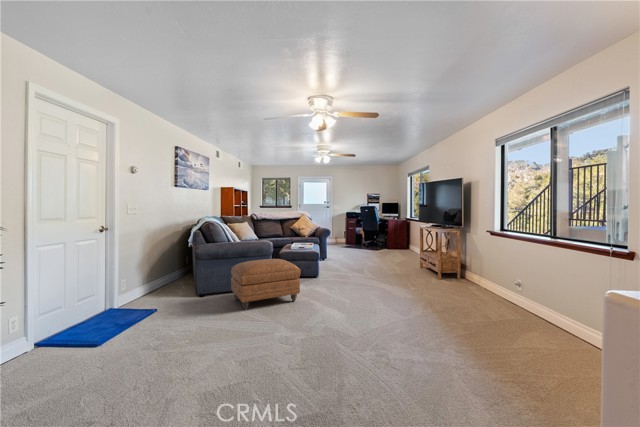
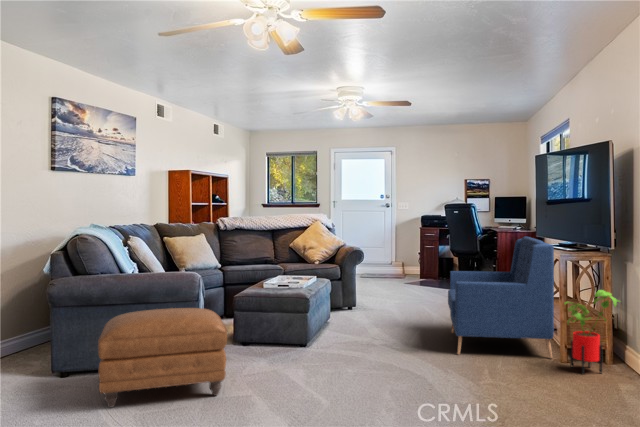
armchair: none [381,222,435,278] -> present [448,237,554,358]
house plant: none [441,245,466,283] -> present [565,290,619,374]

